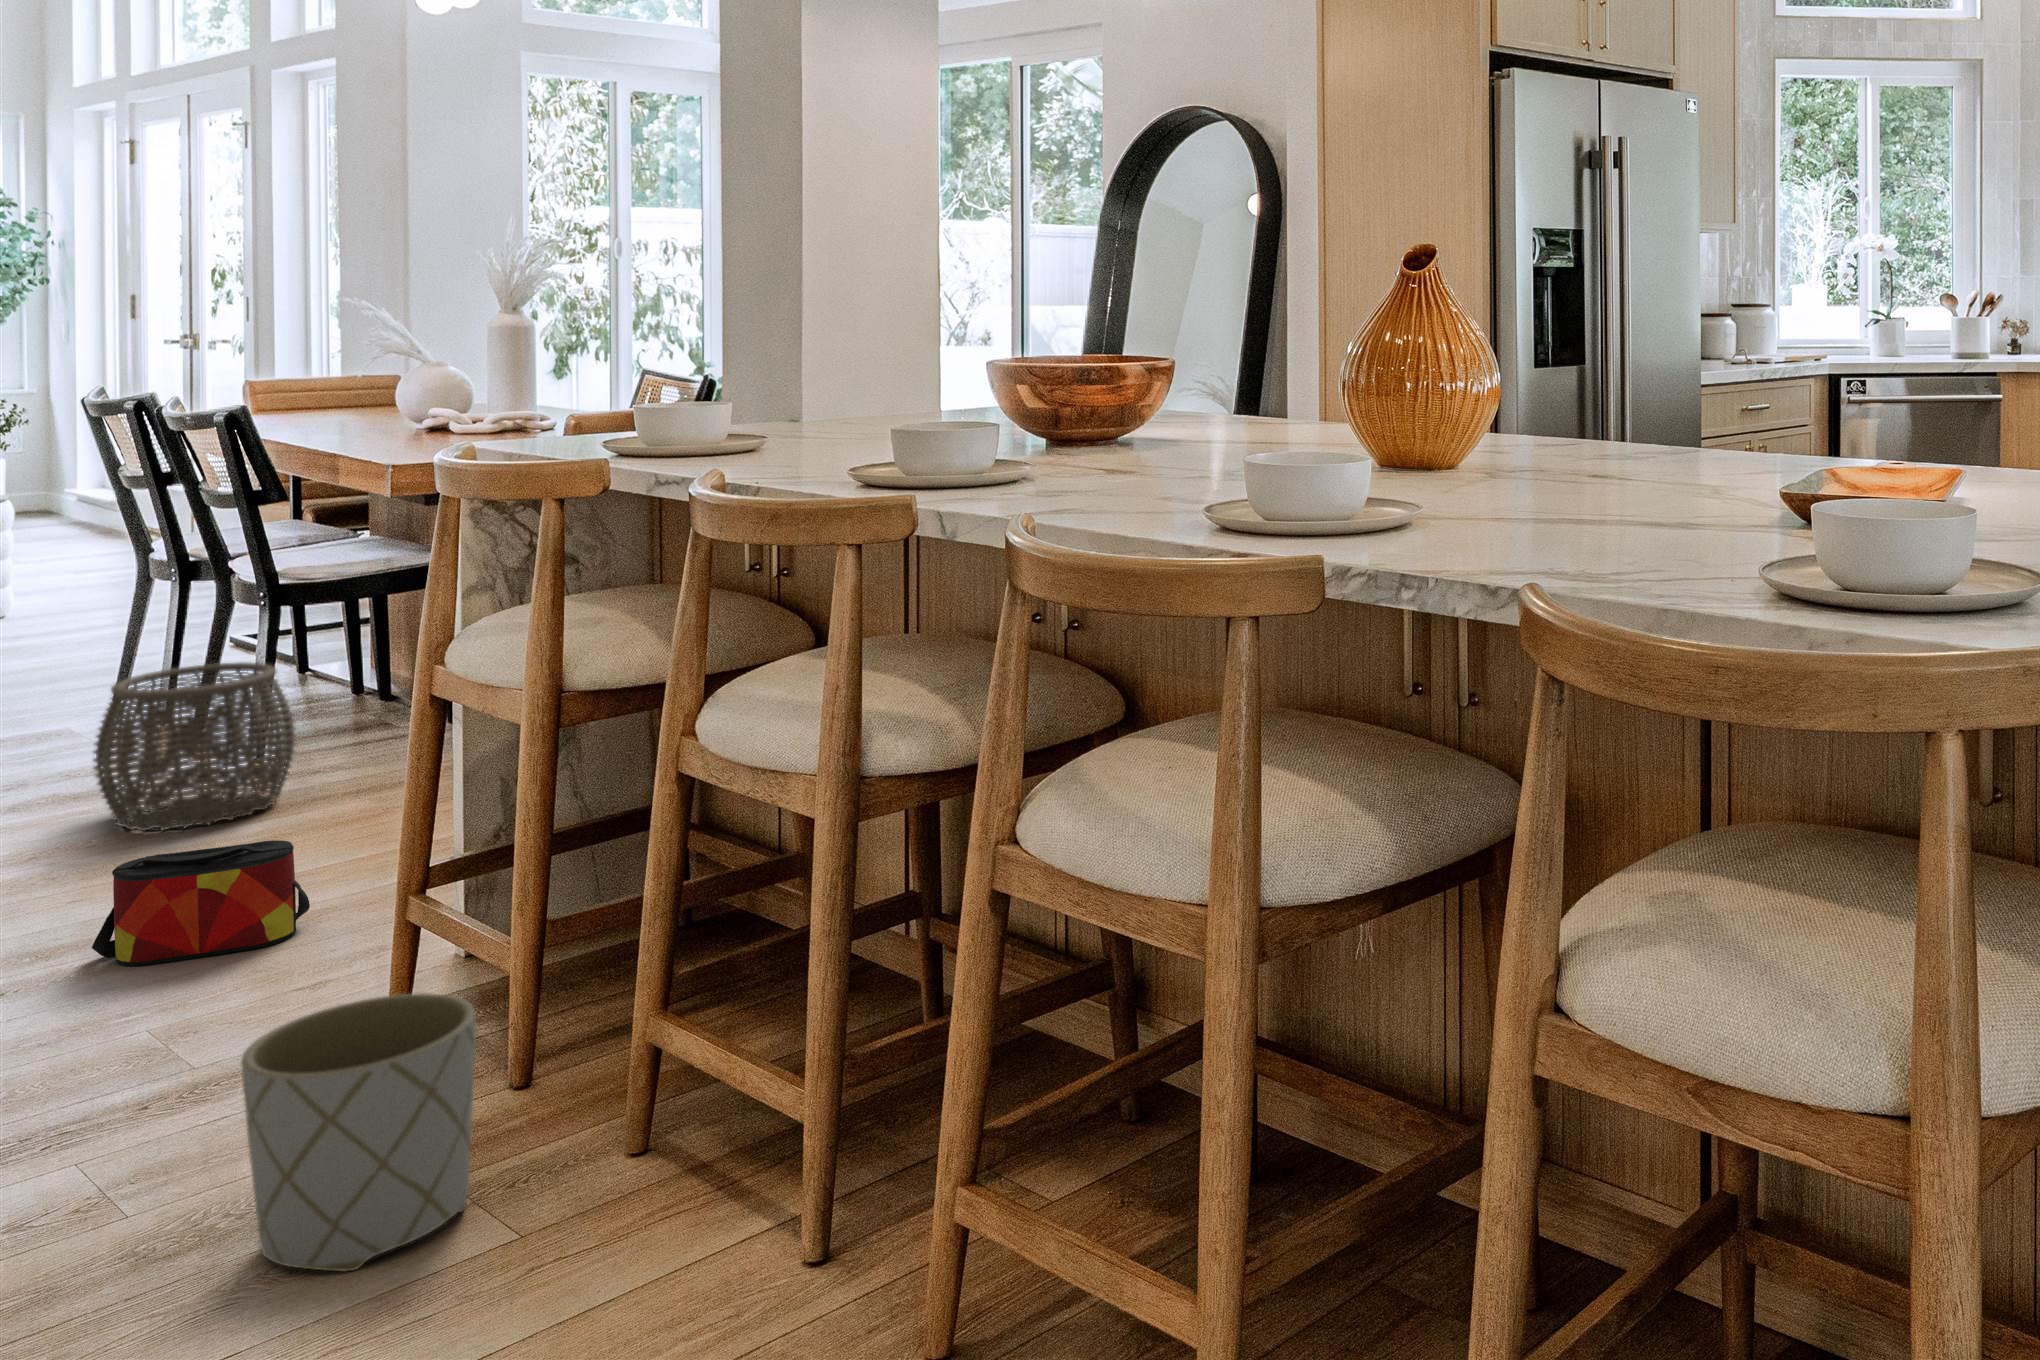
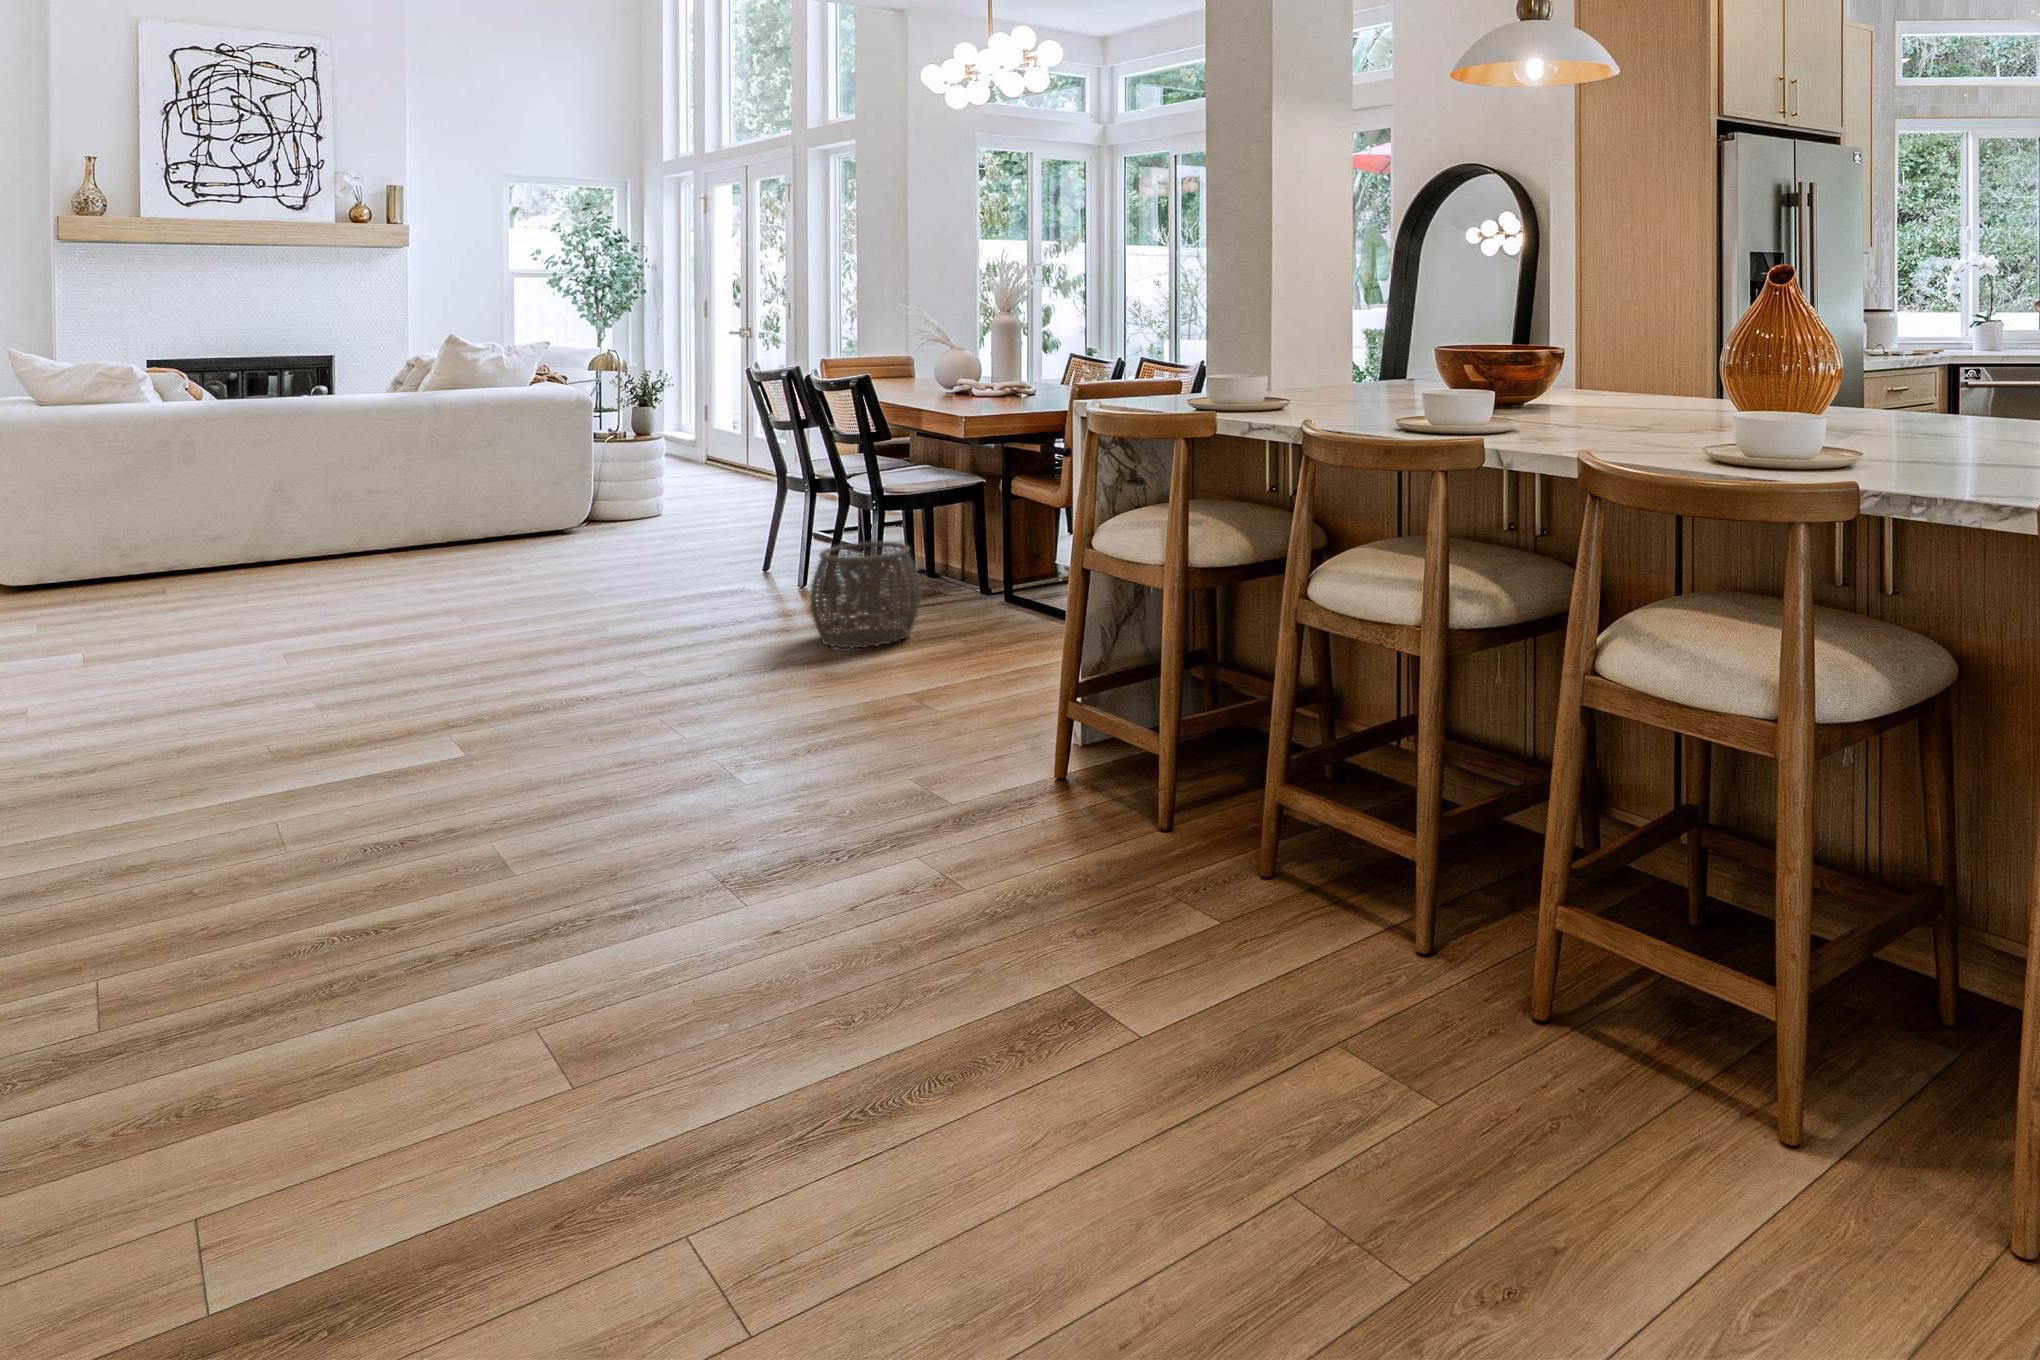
bag: present [92,840,310,966] -> none [859,657,977,732]
planter: present [242,993,475,1271] -> none [1059,755,1185,928]

